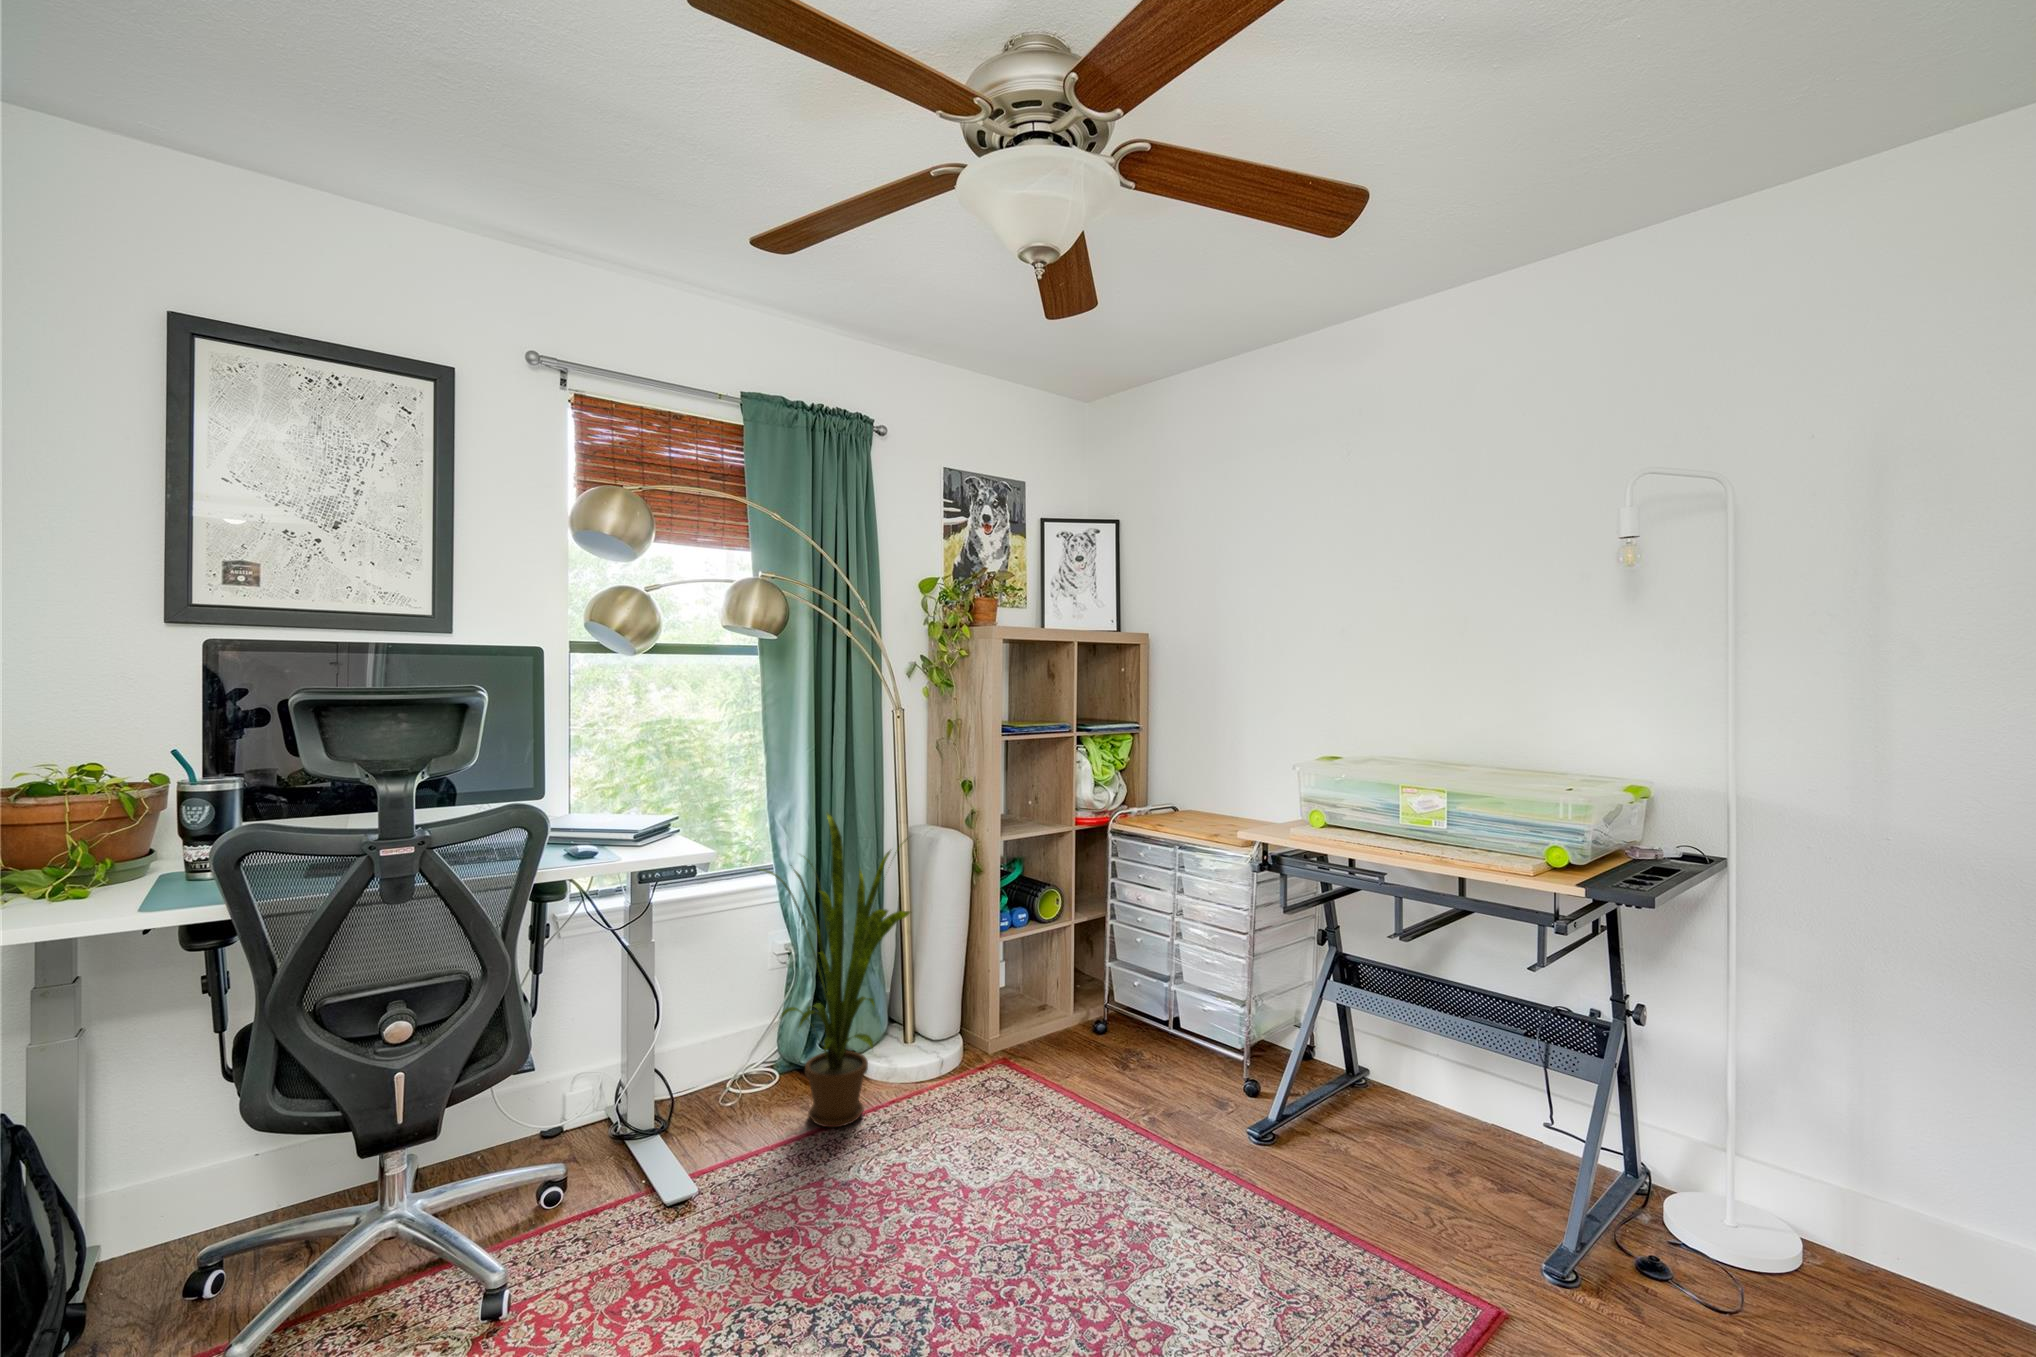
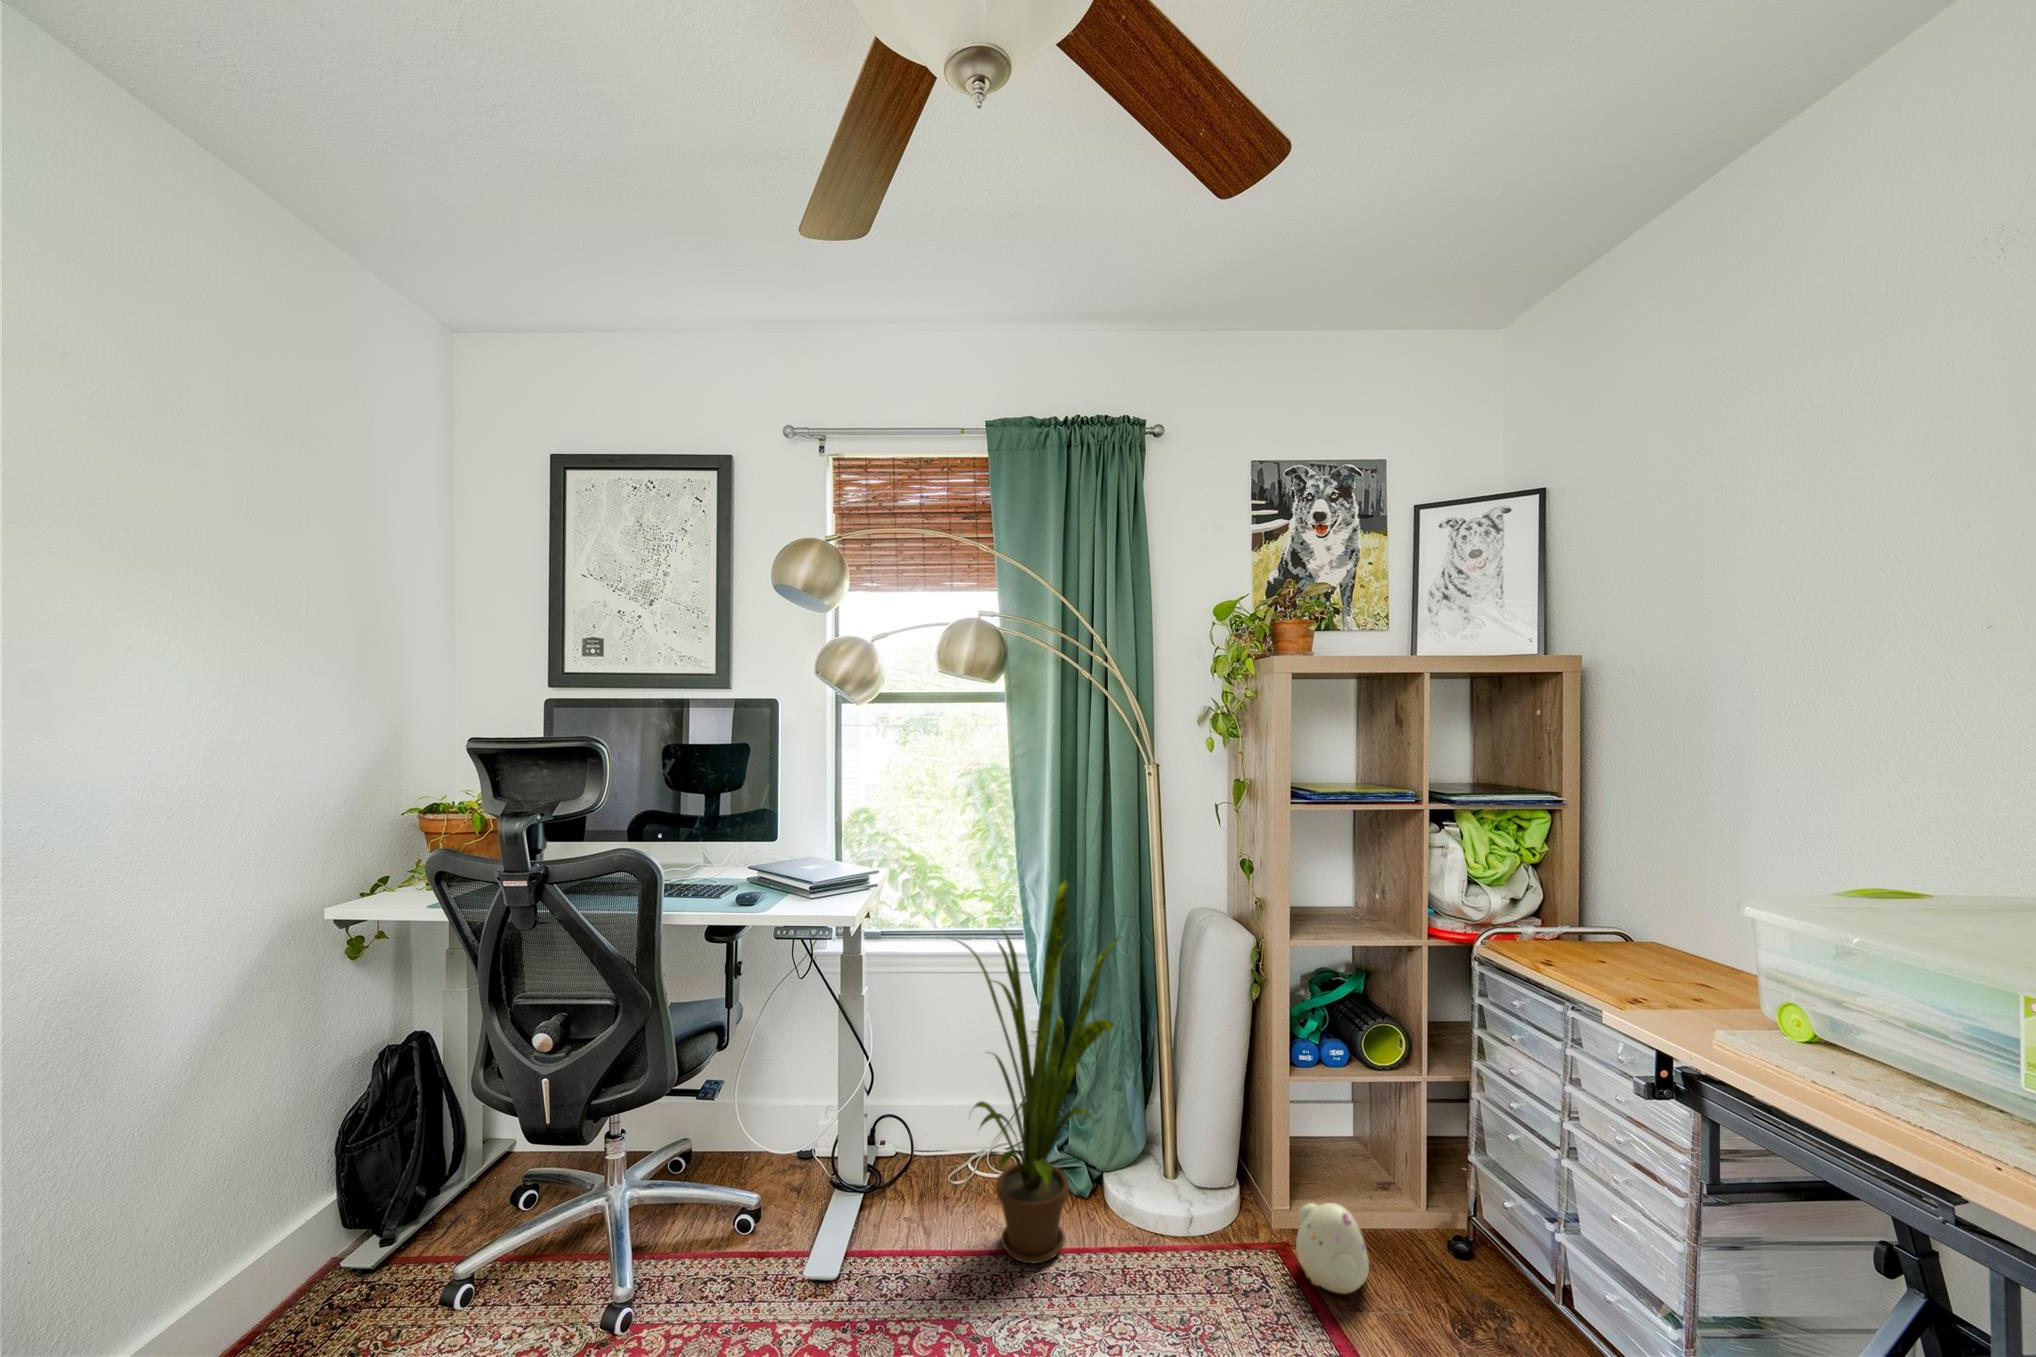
plush toy: none [1019,1012,1073,1071] -> present [1296,1203,1369,1294]

